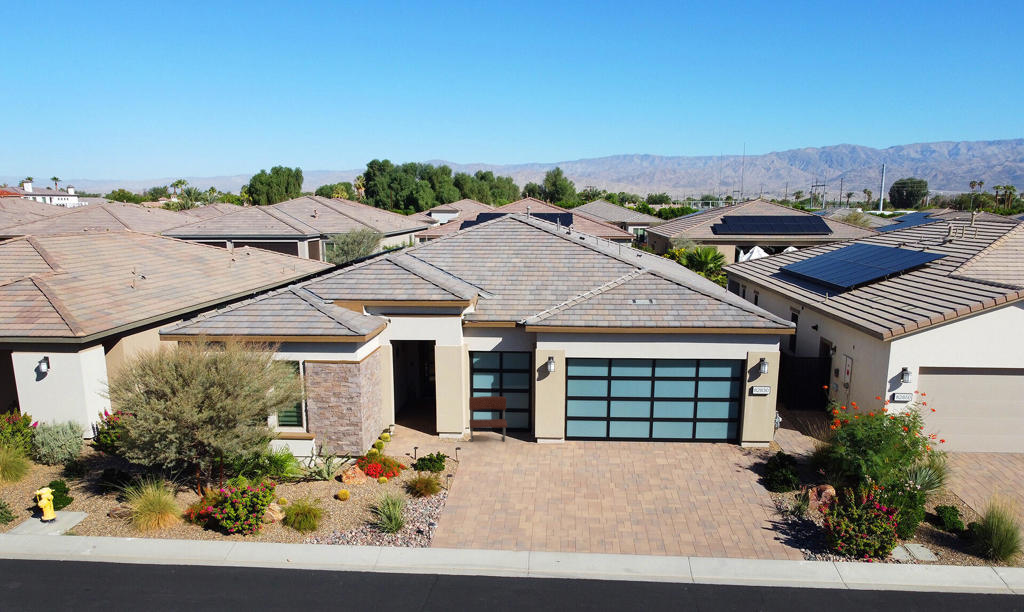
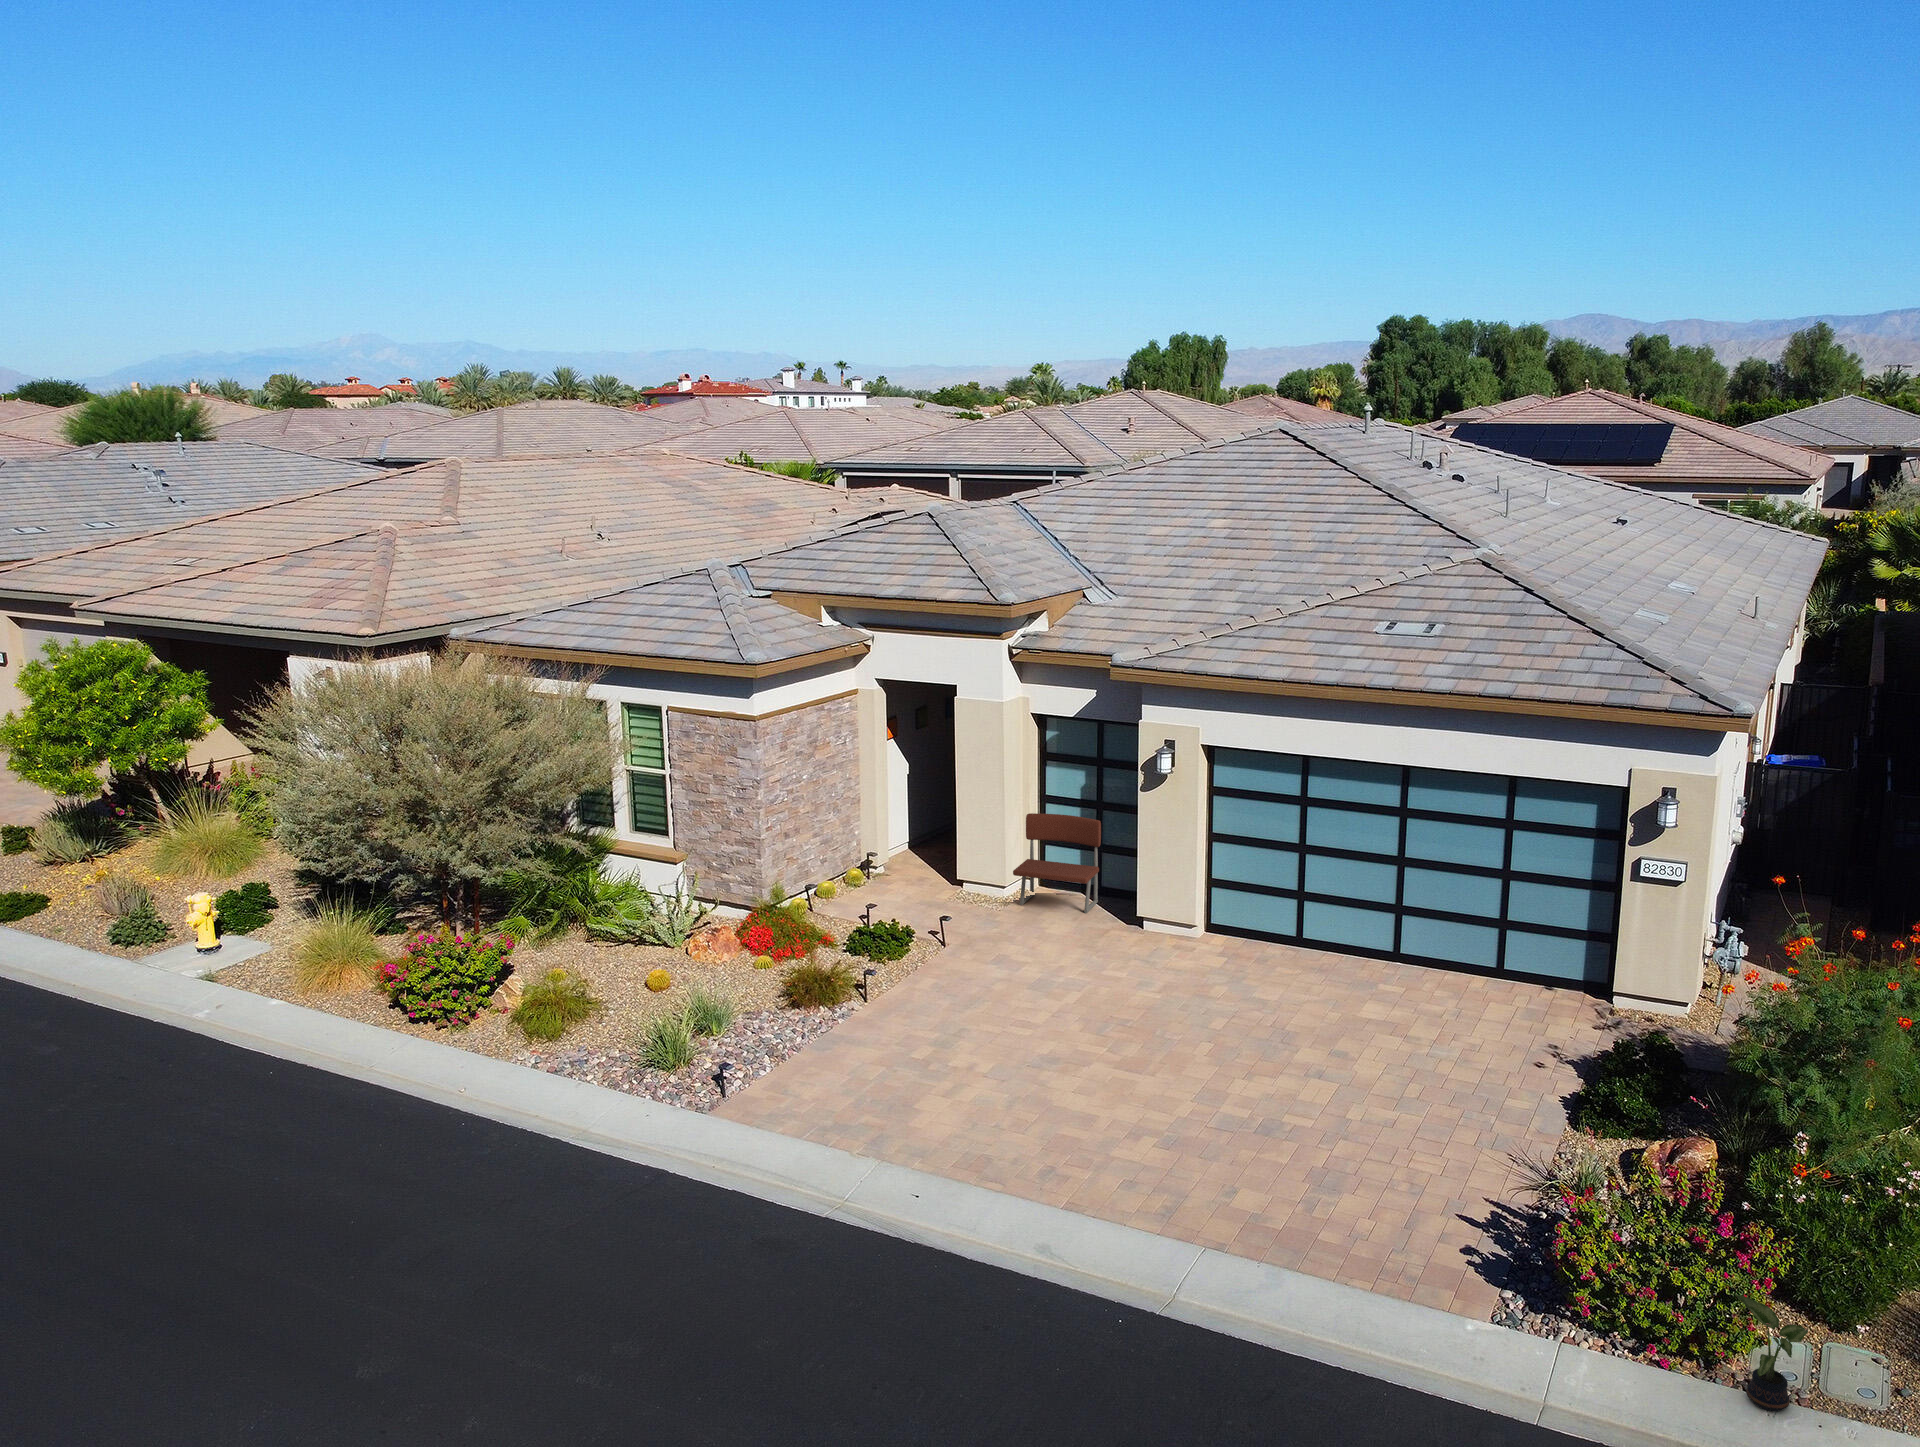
potted plant: none [887,529,913,566] -> present [1735,1295,1808,1412]

